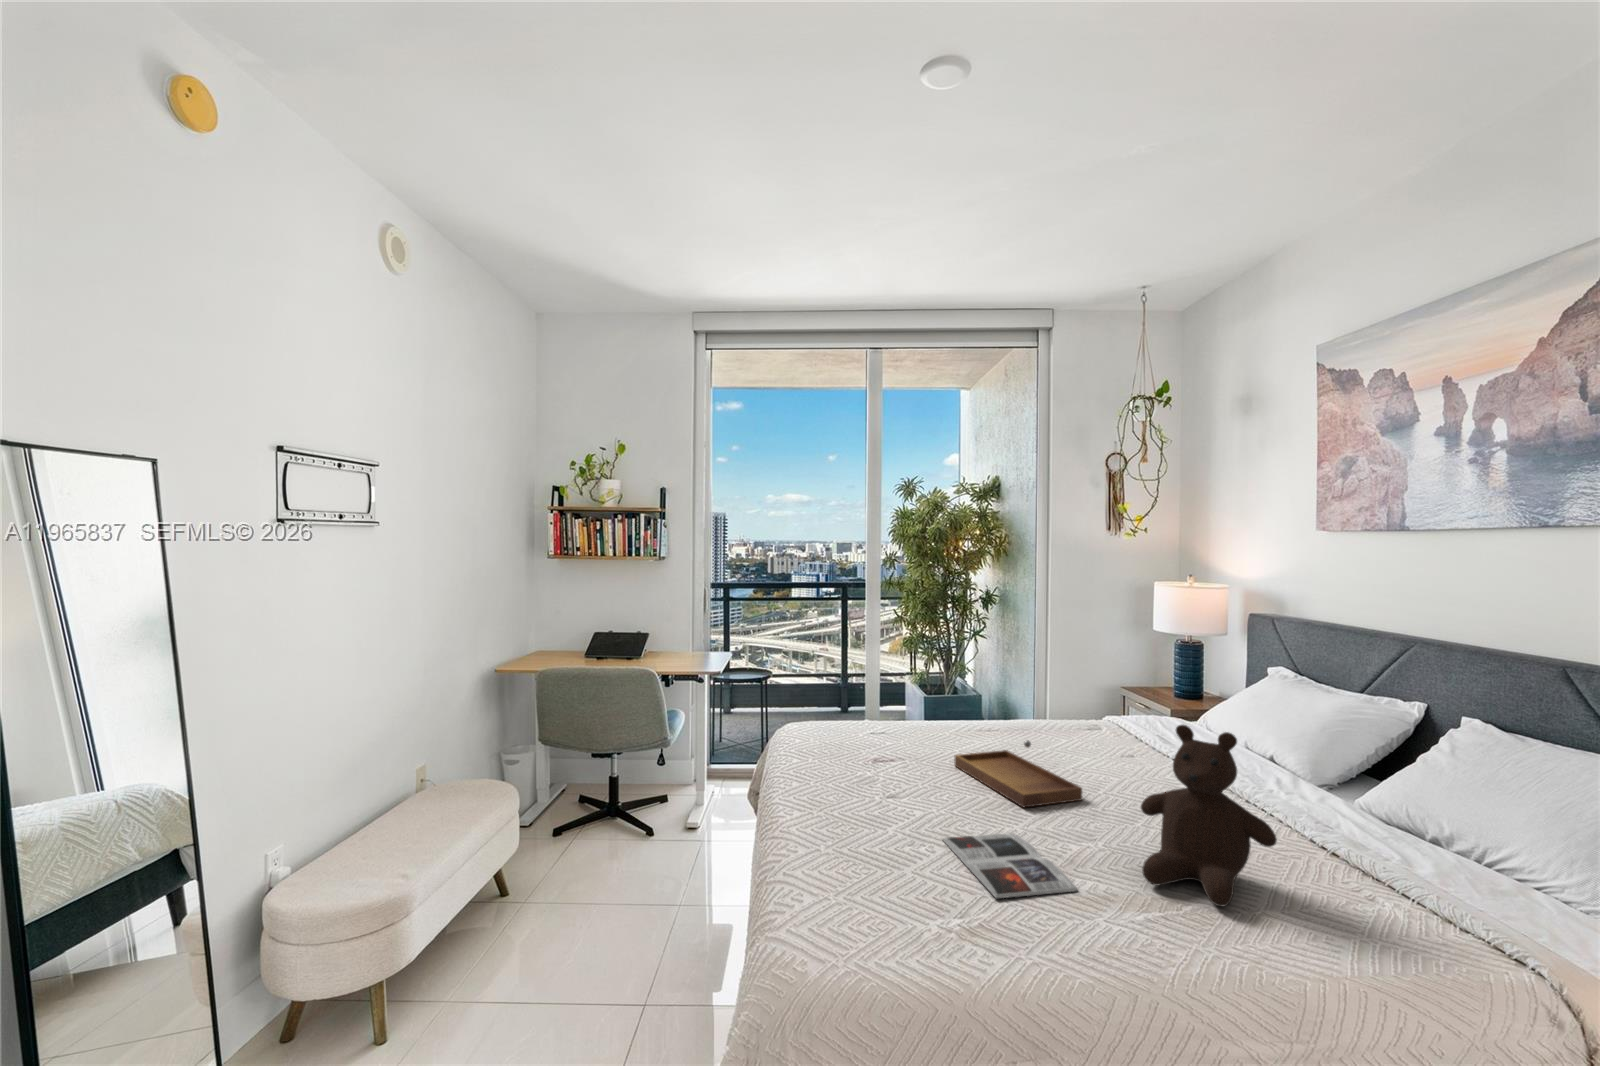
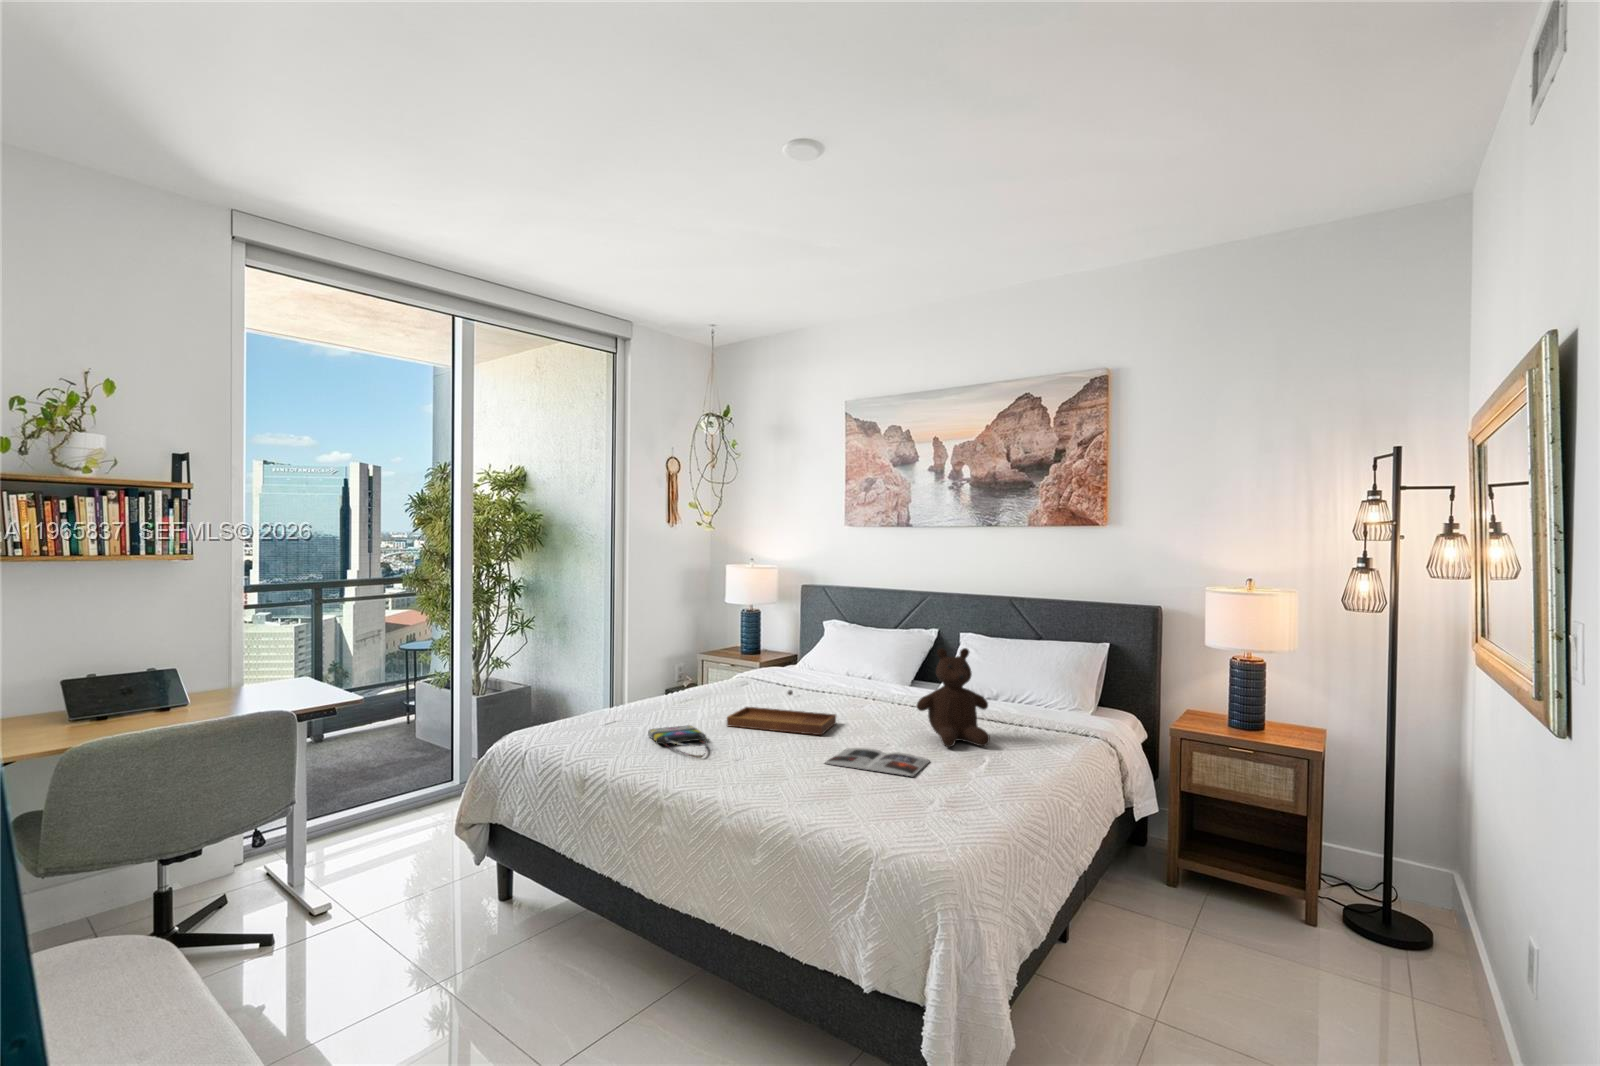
tote bag: none [841,748,910,789] -> present [648,725,707,758]

